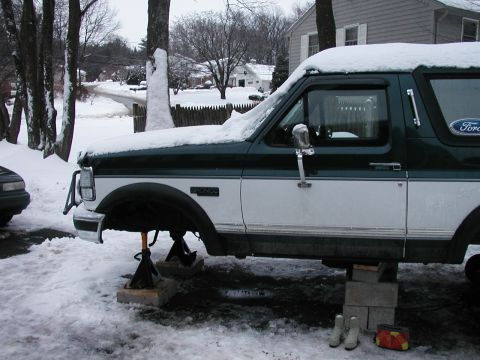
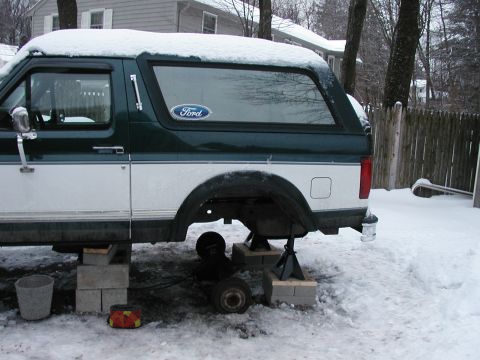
bucket: none [287,285,323,328] -> present [15,275,54,320]
boots: present [329,314,359,349] -> none [61,300,93,335]

